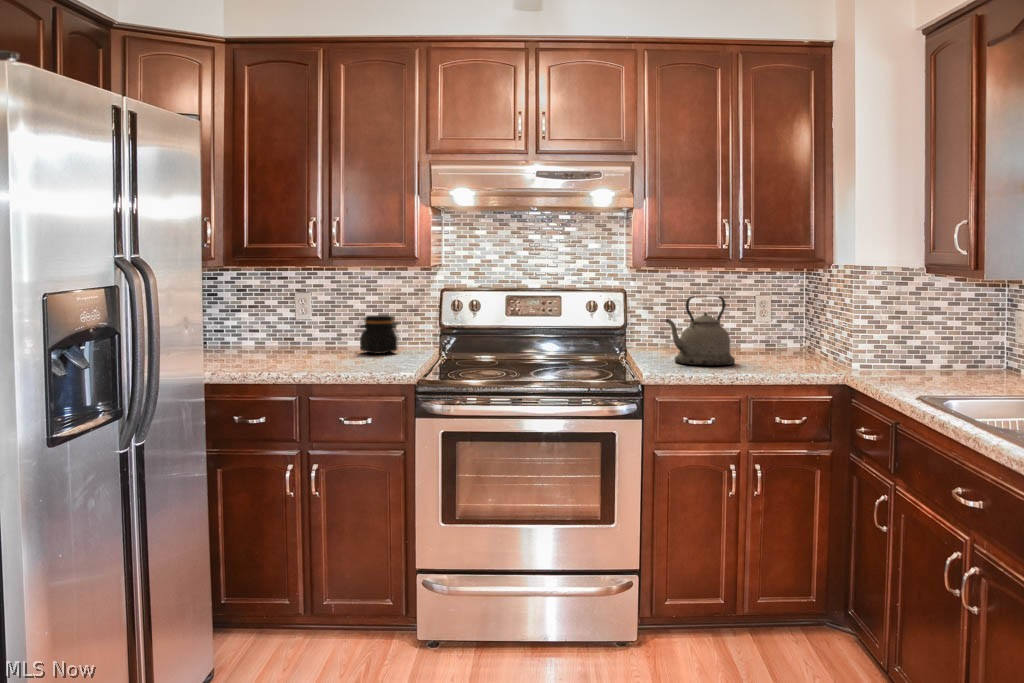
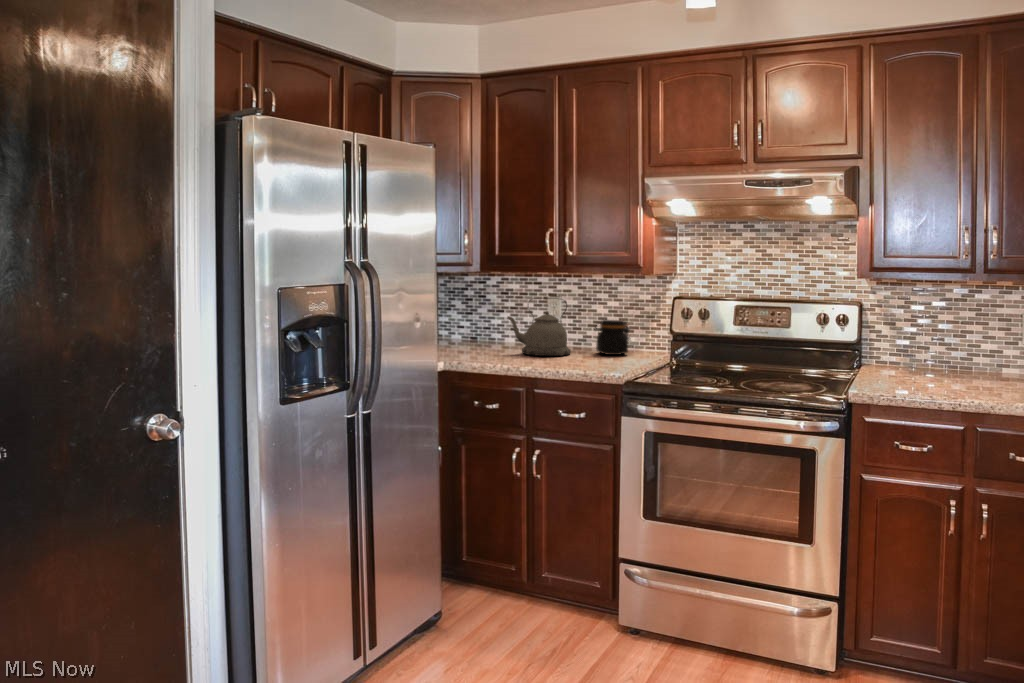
kettle: present [666,296,735,365] -> present [507,298,571,356]

